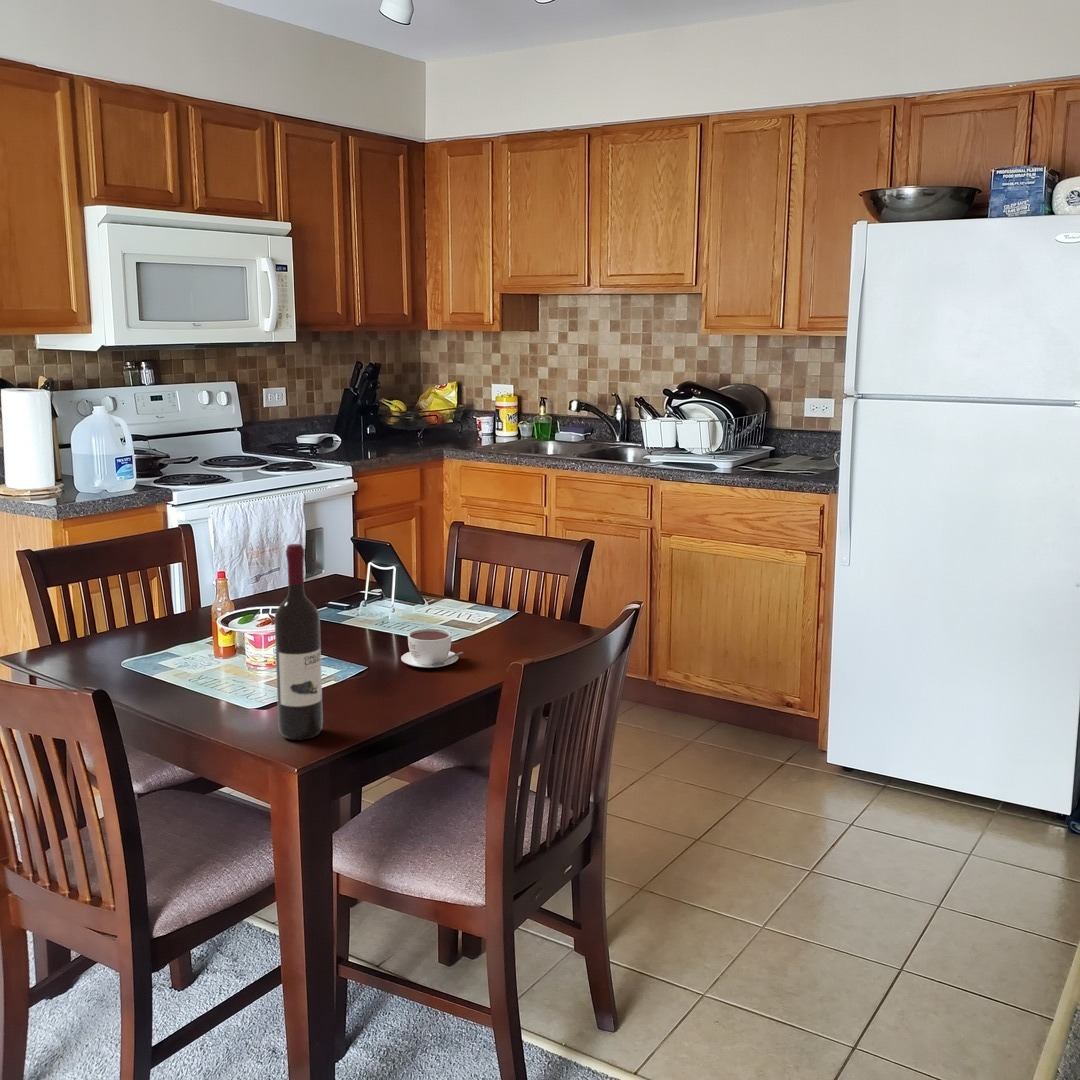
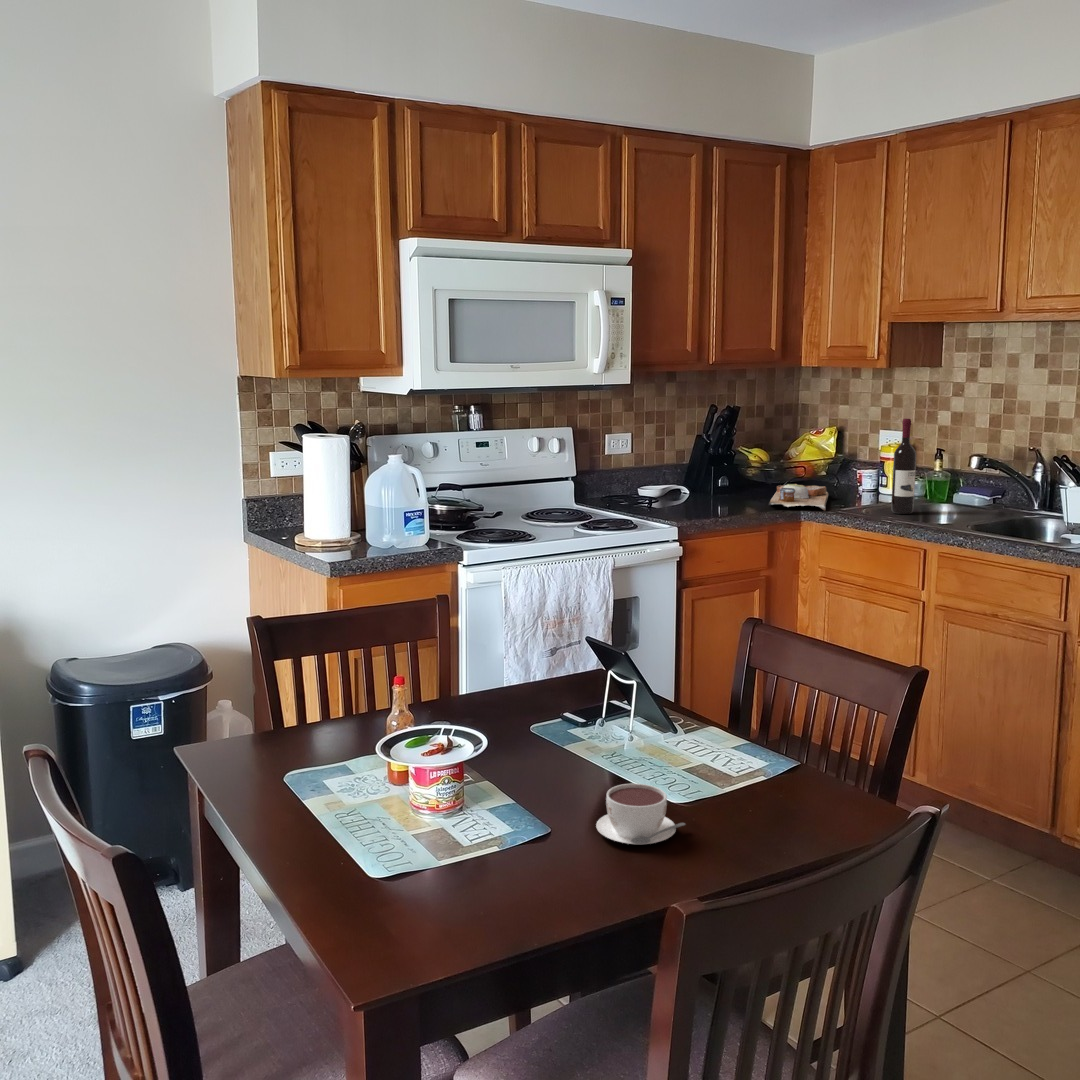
cutting board: none [413,429,461,449] -> present [769,484,828,510]
wine bottle: present [275,544,323,740] -> present [891,419,916,514]

